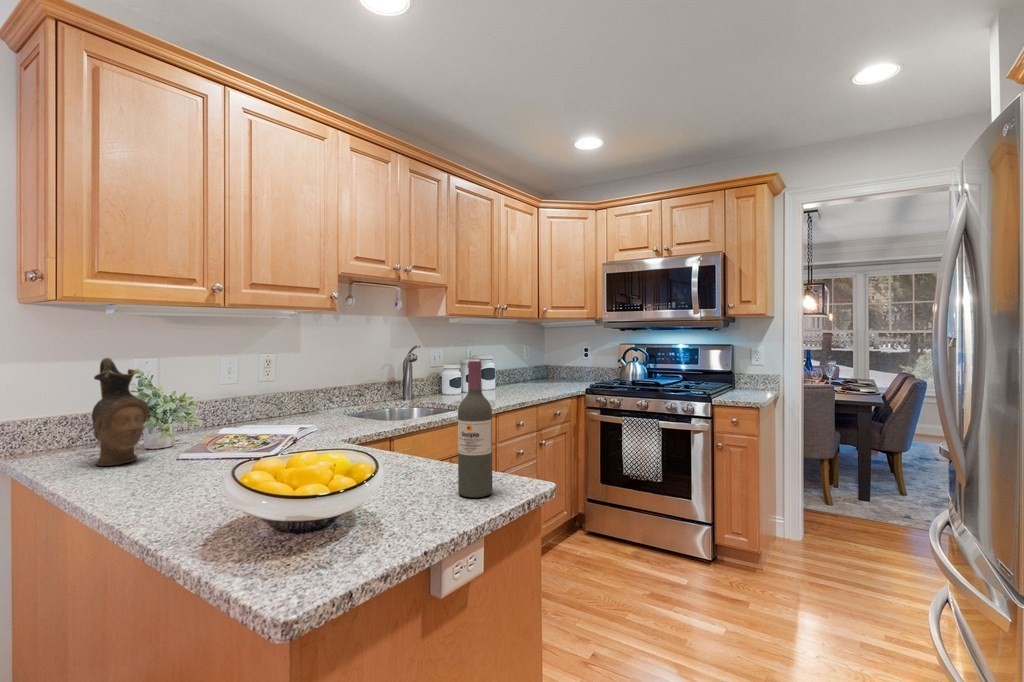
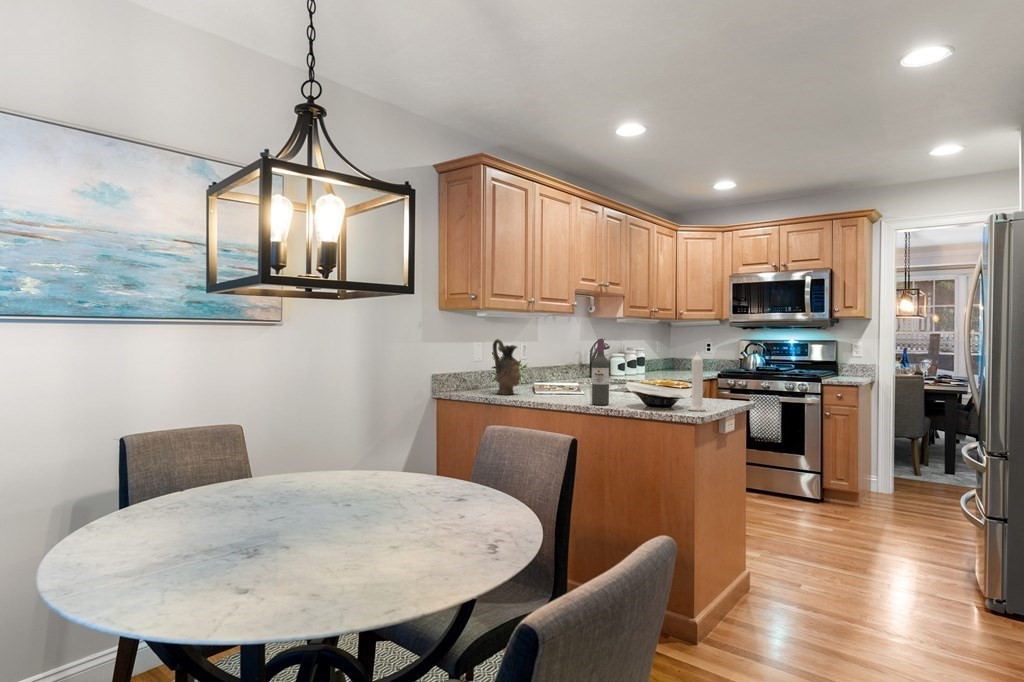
wine bottle: present [458,361,492,497] -> present [592,339,609,405]
candle: none [335,400,380,559] -> present [689,352,706,411]

